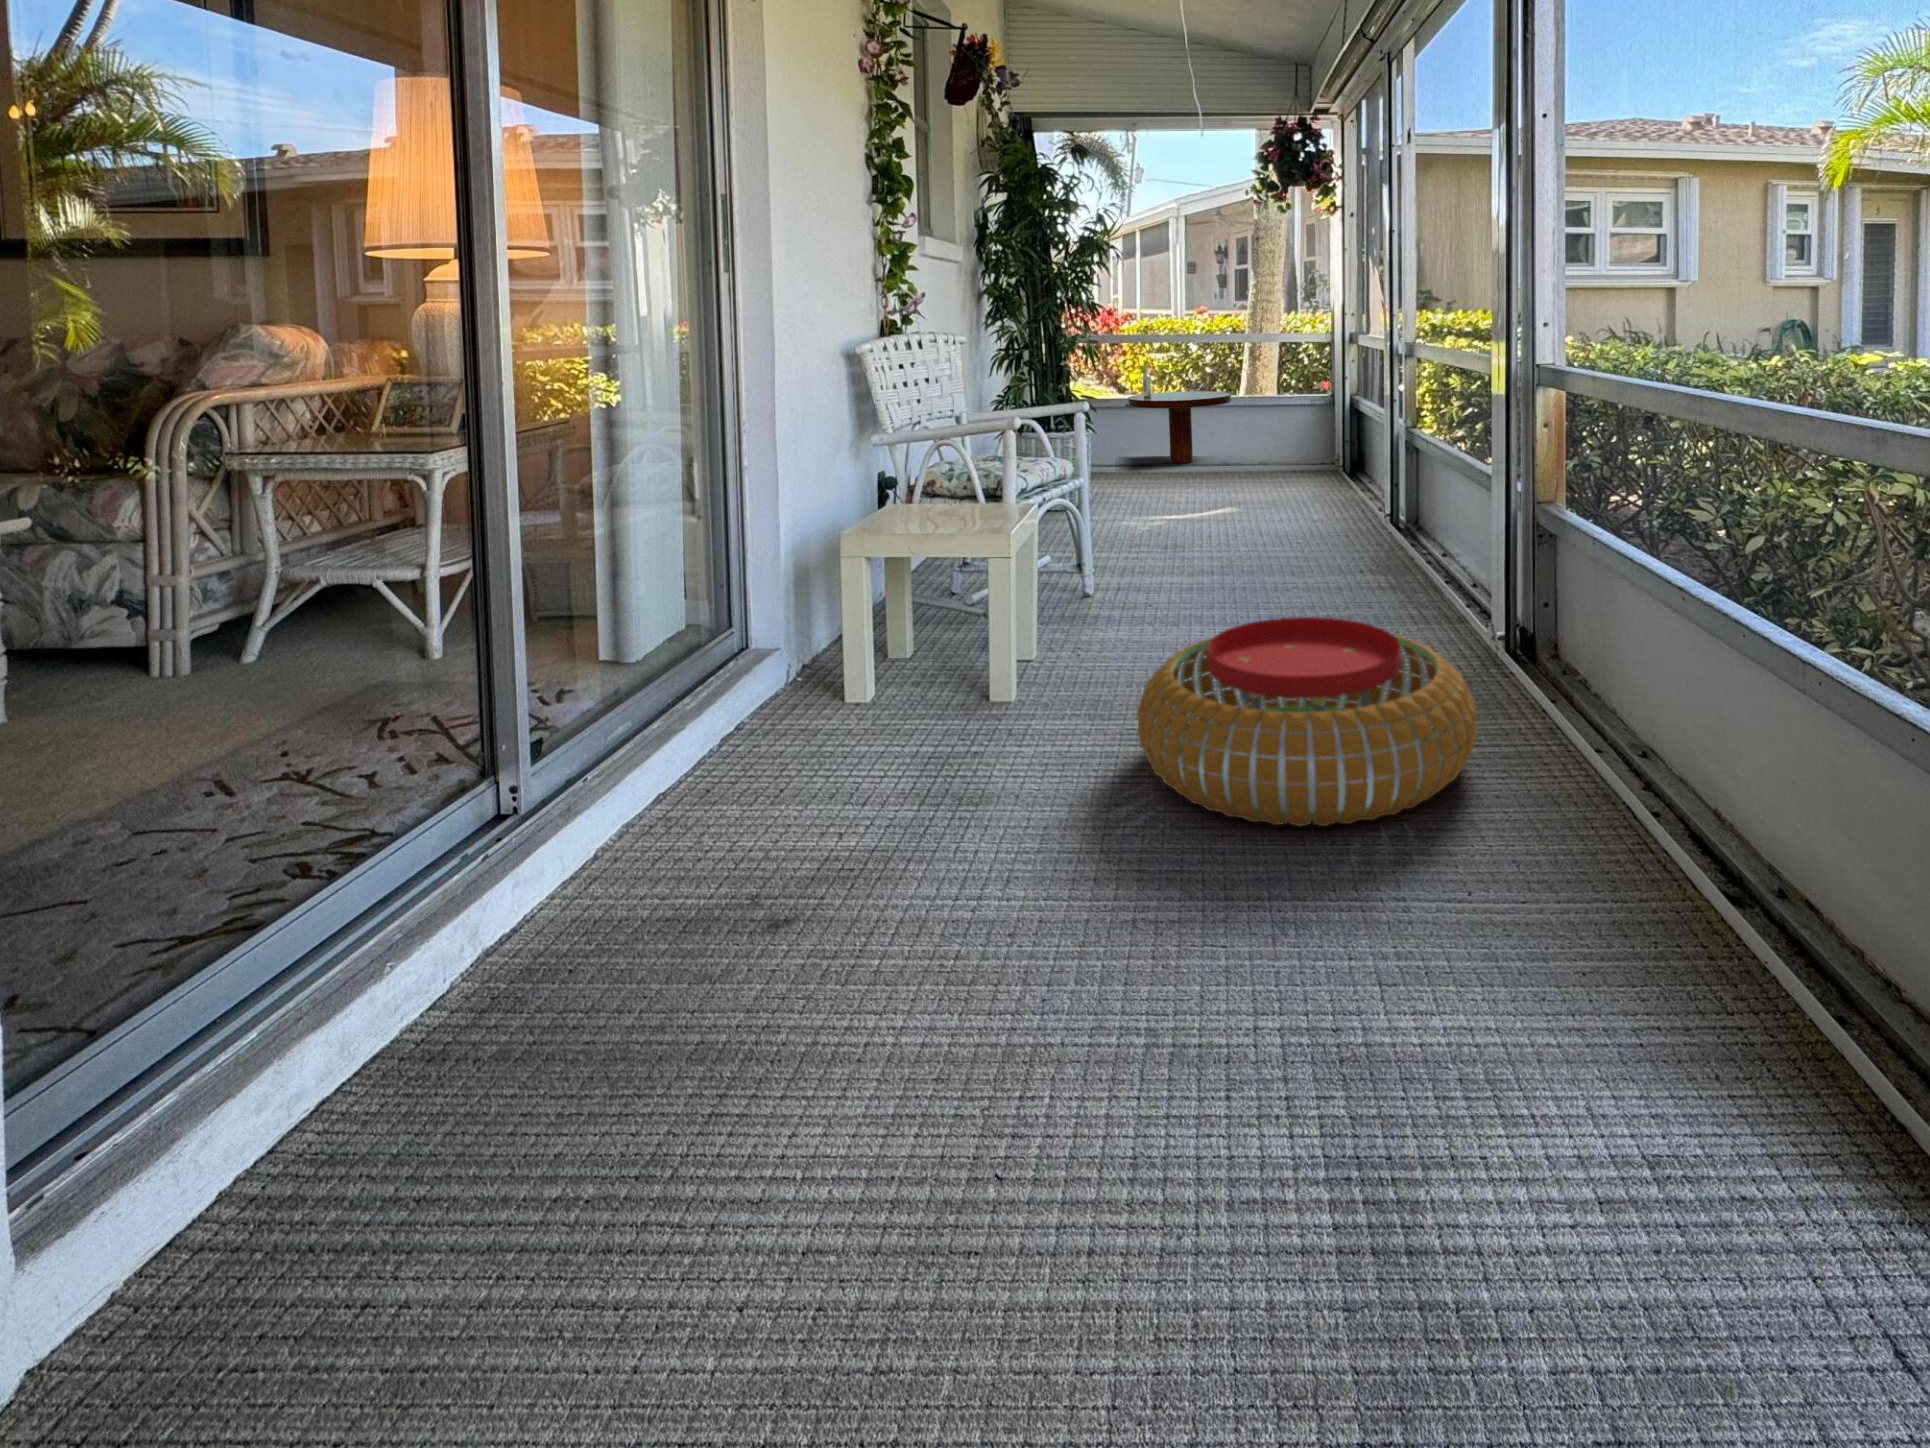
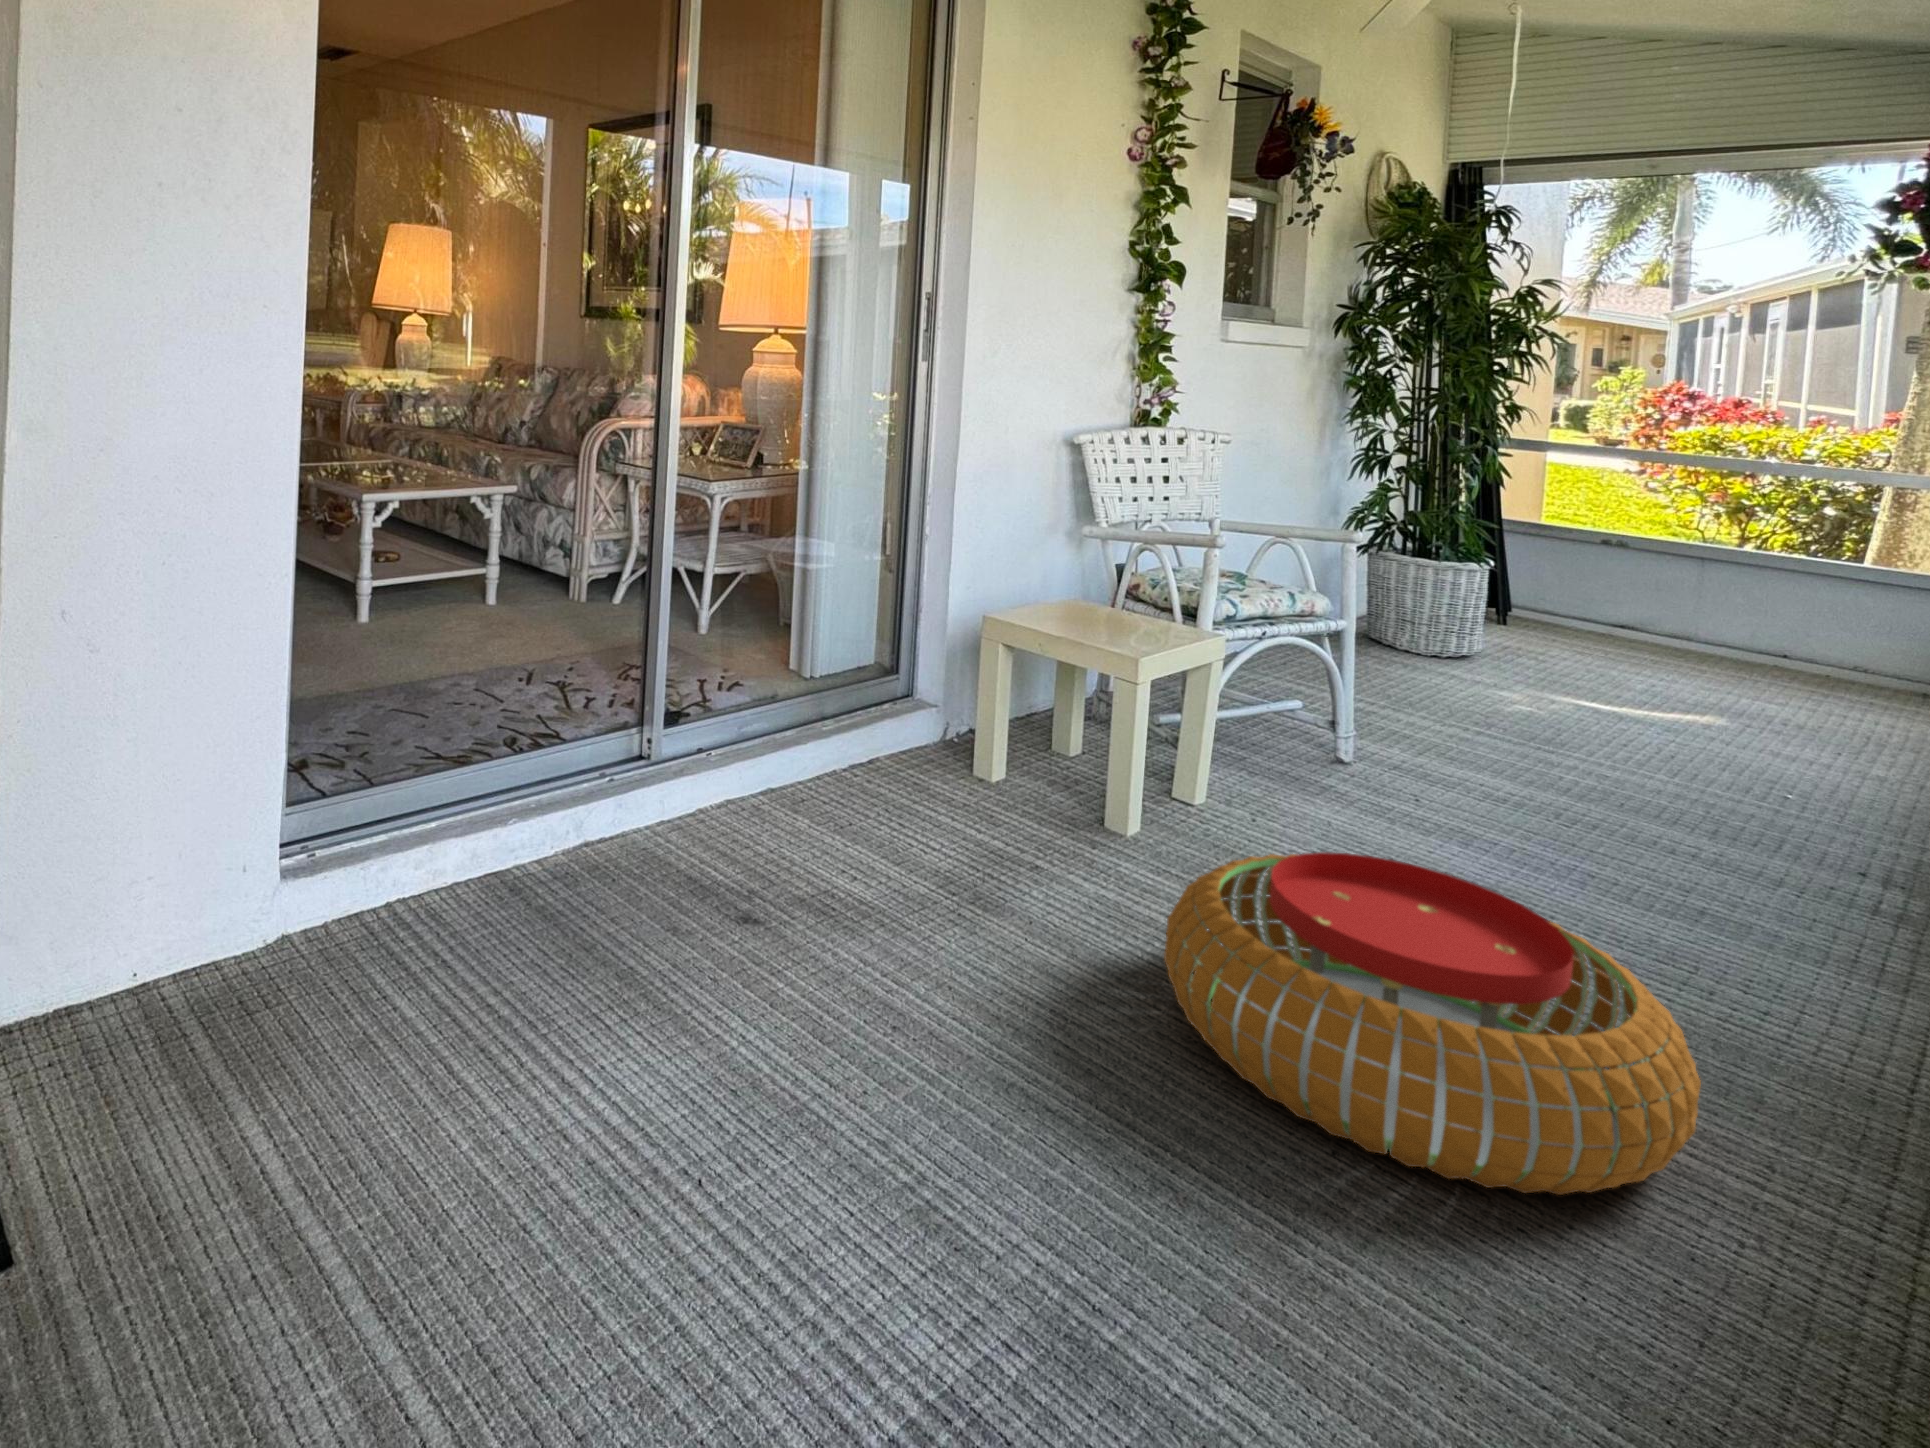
coffee table: present [1128,365,1231,464] -> none [1610,506,1809,660]

